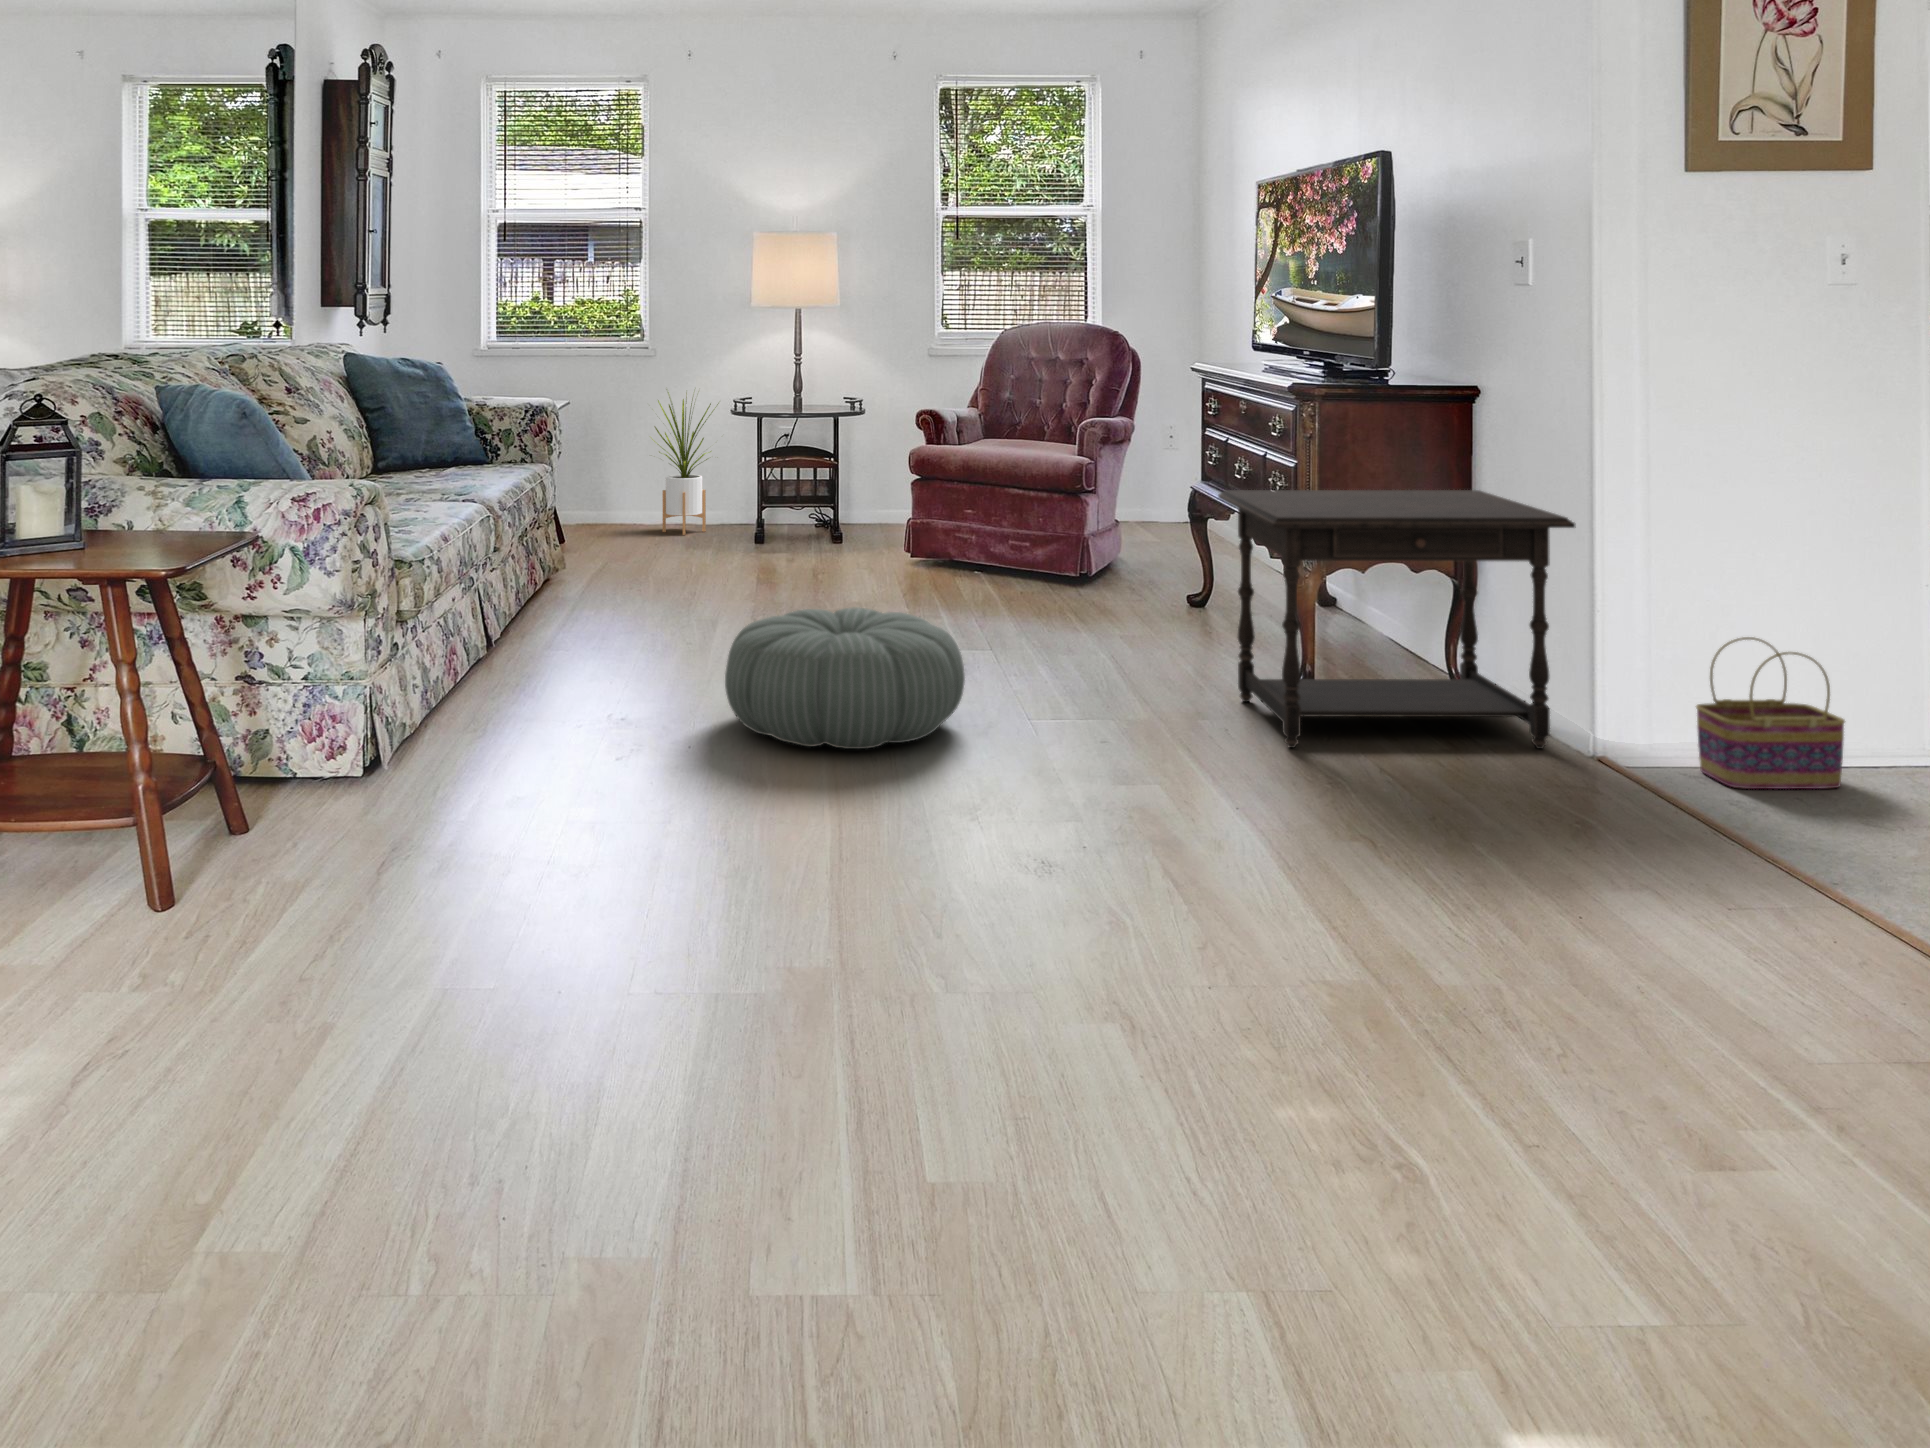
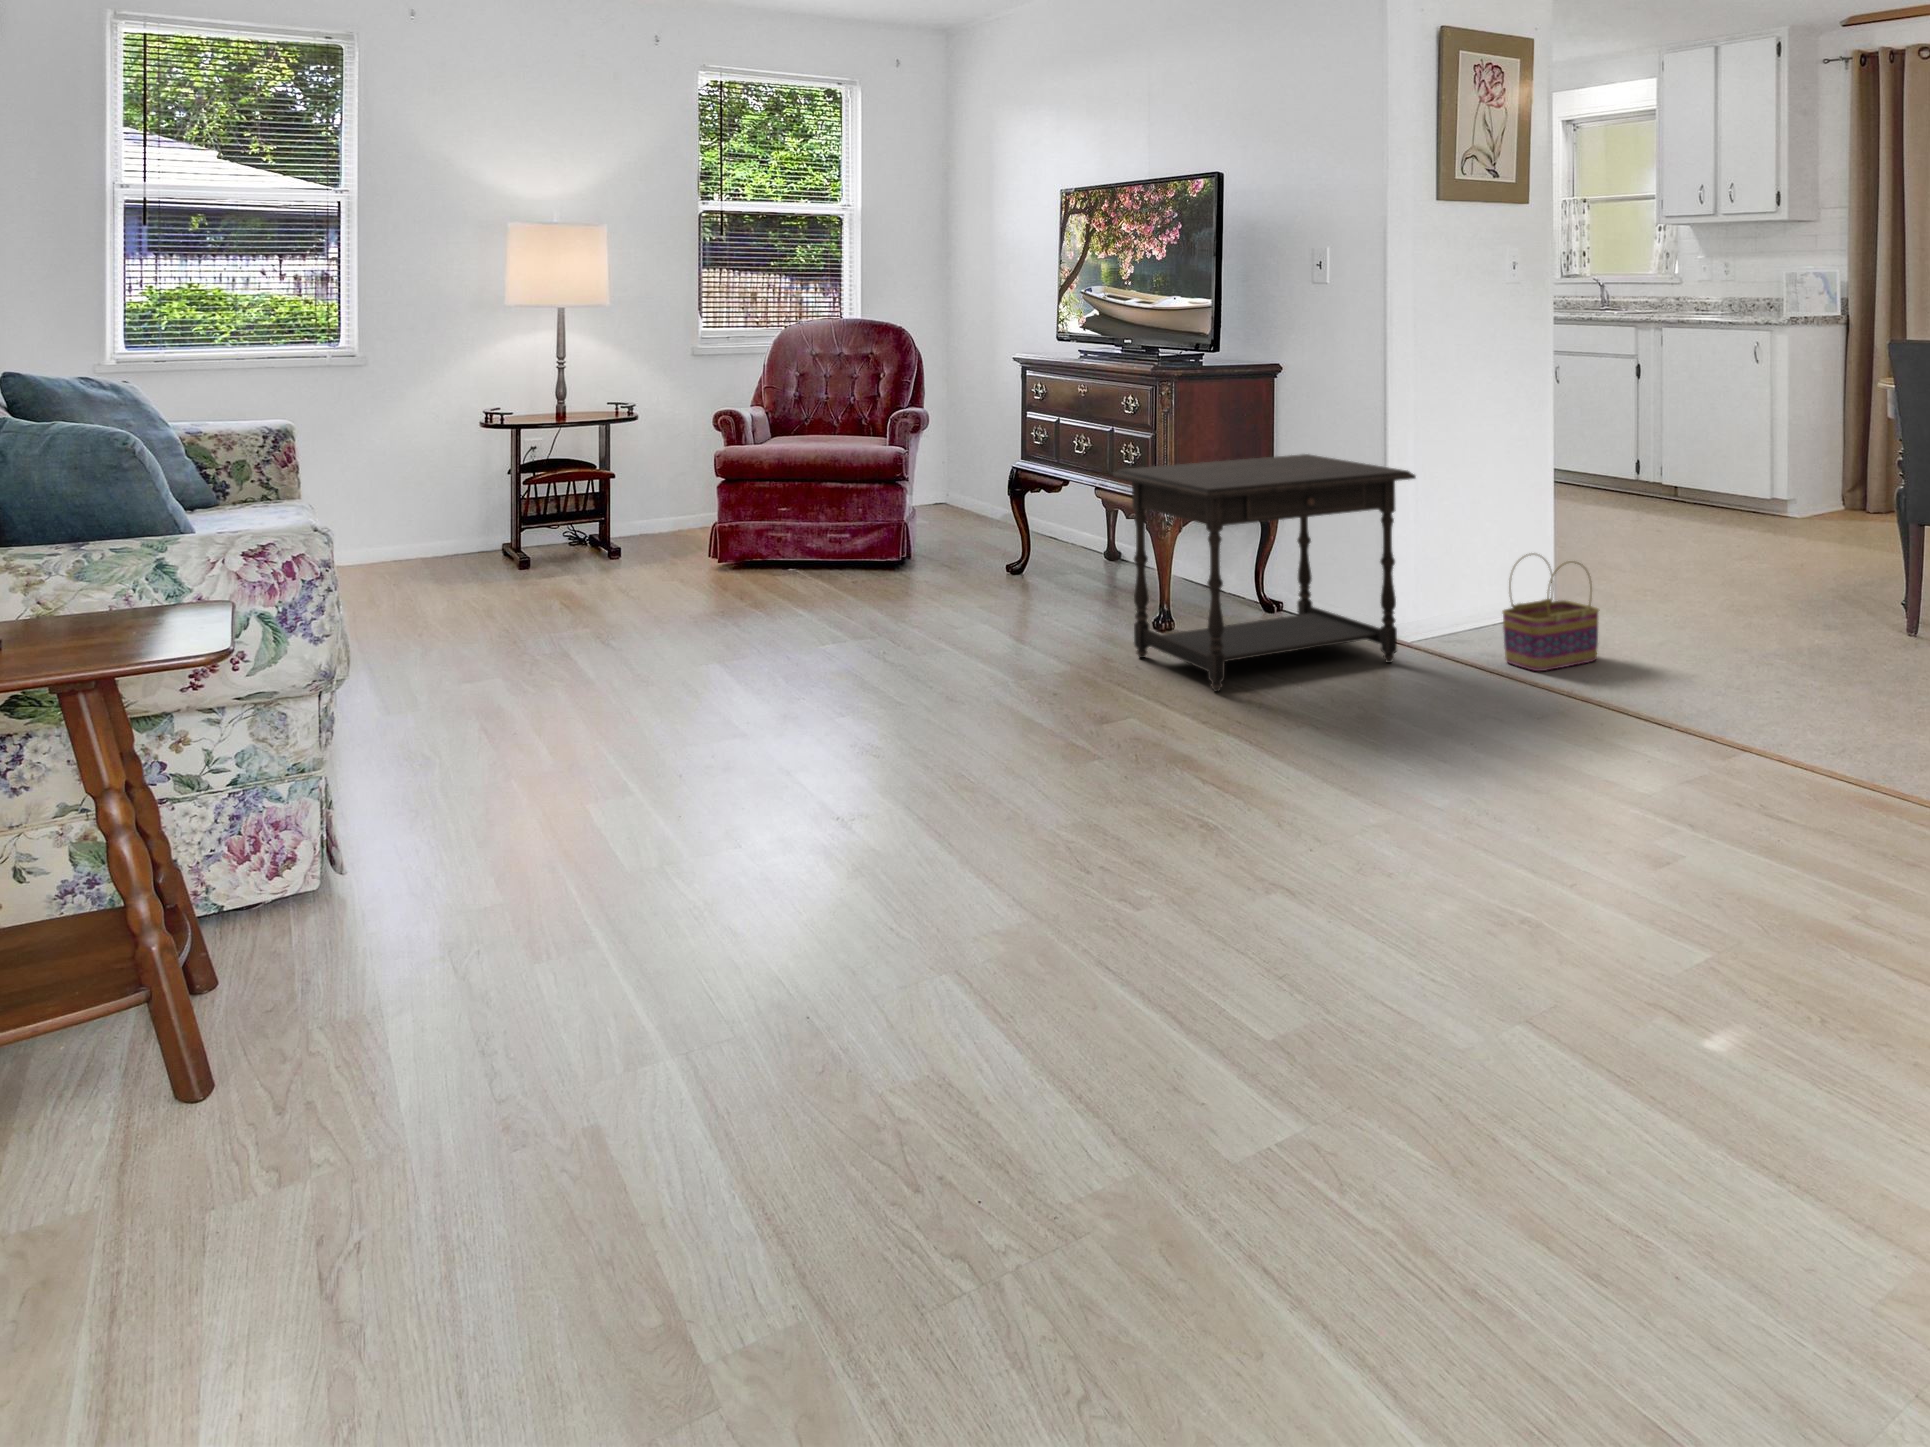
house plant: present [652,392,719,535] -> none [379,400,473,563]
pouf: present [725,607,965,749] -> none [683,614,933,762]

